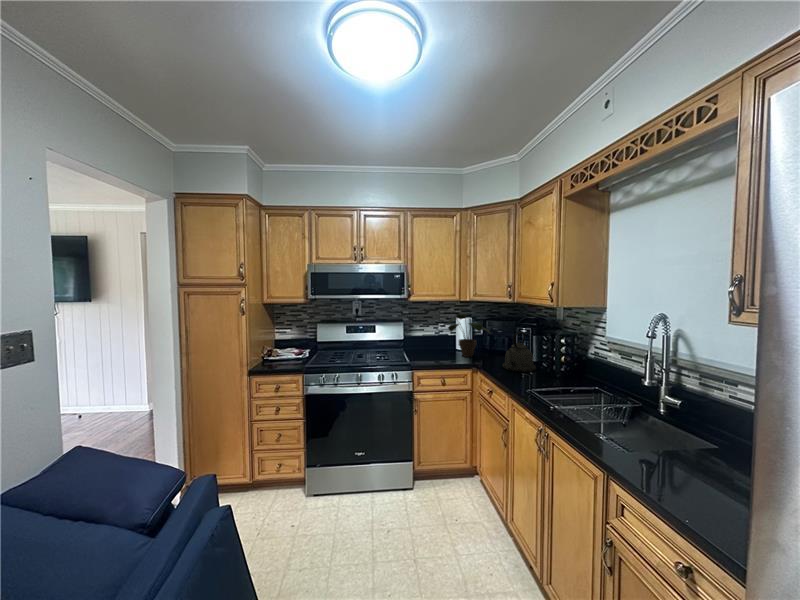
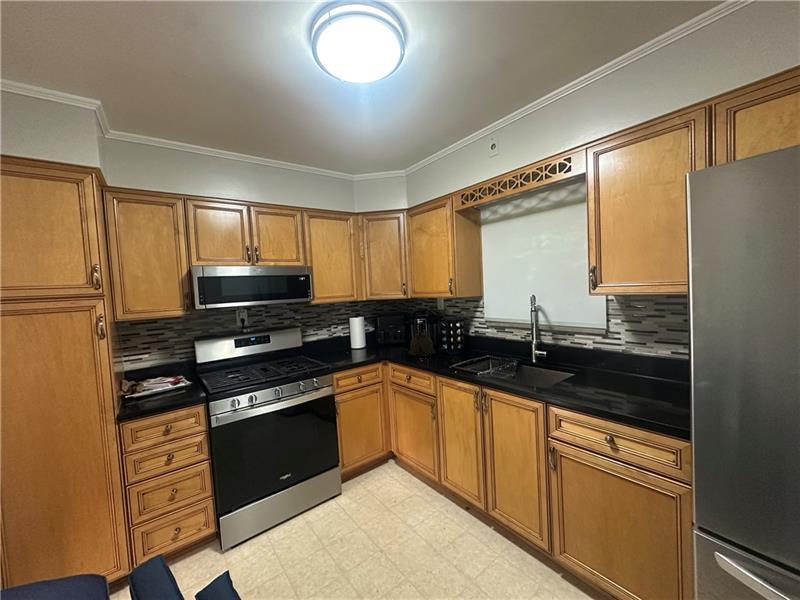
potted plant: present [448,314,490,357] -> none [350,312,390,353]

